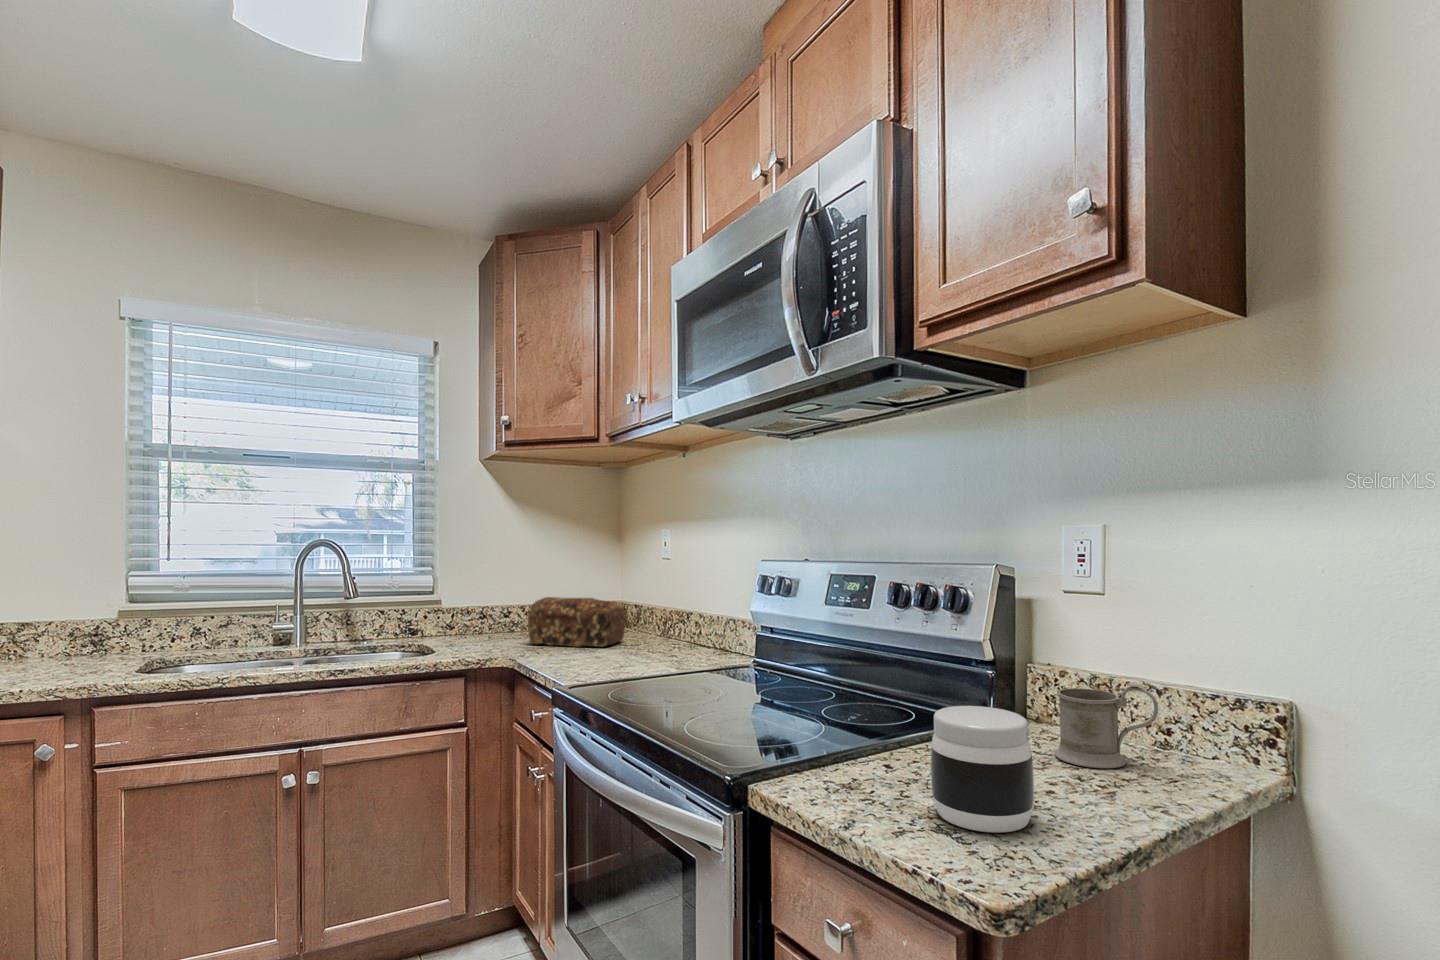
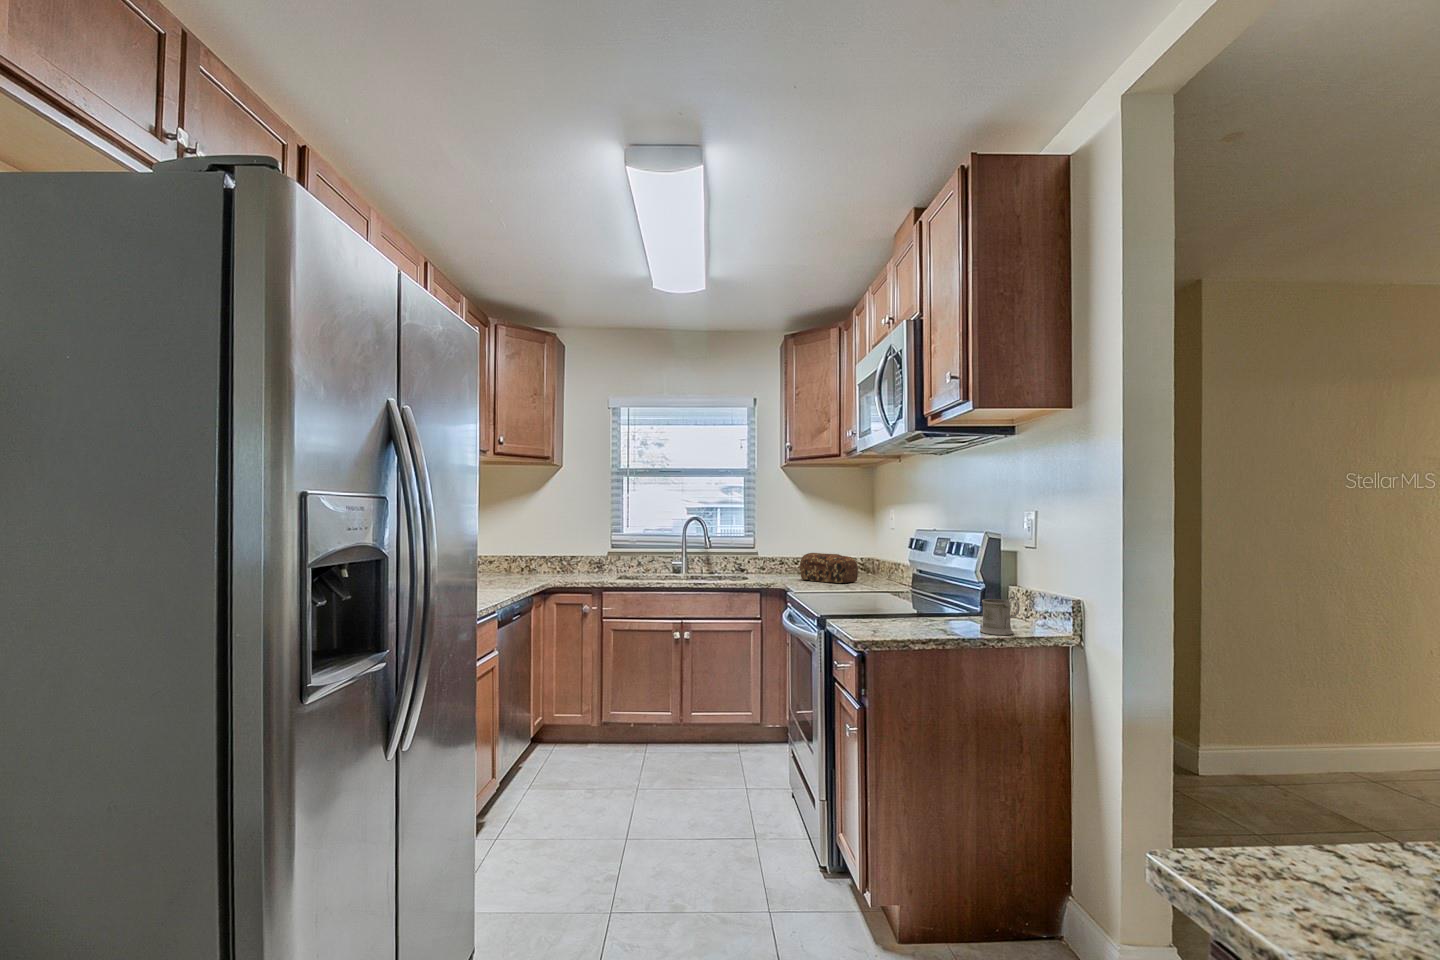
jar: present [931,706,1034,833] -> none [877,594,917,639]

